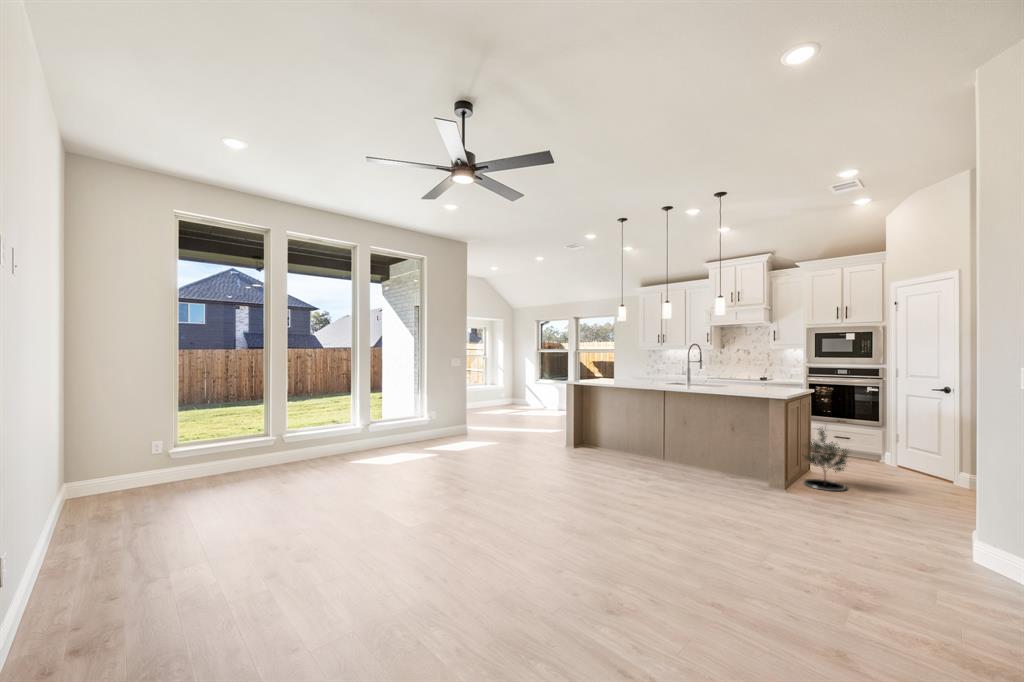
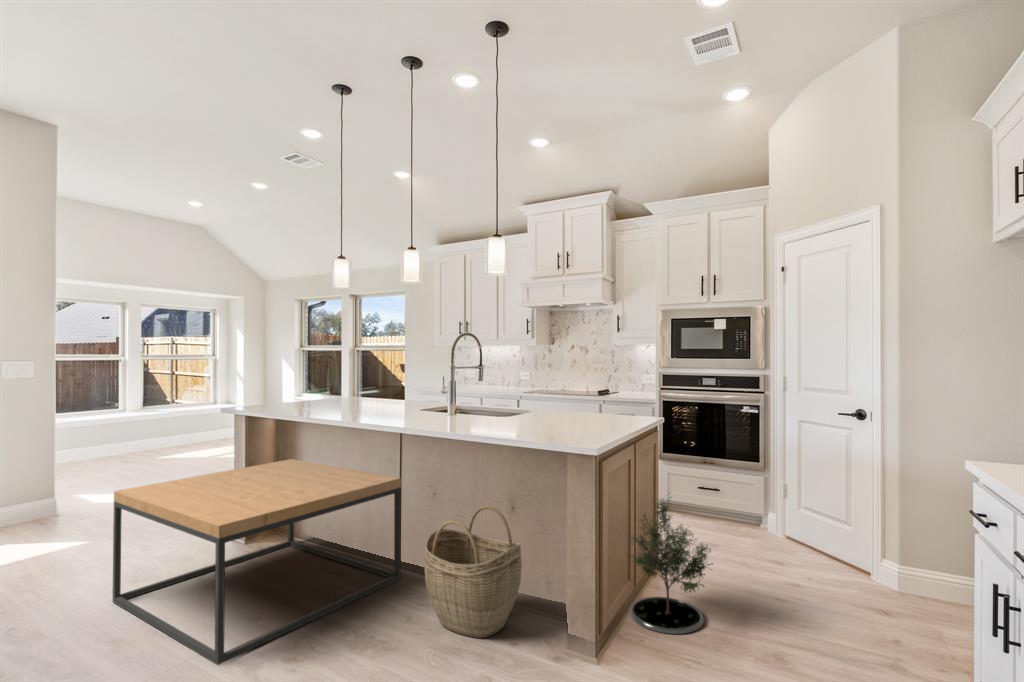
coffee table: none [542,407,670,482] -> present [113,459,401,665]
woven basket: none [696,427,746,484] -> present [424,506,522,638]

